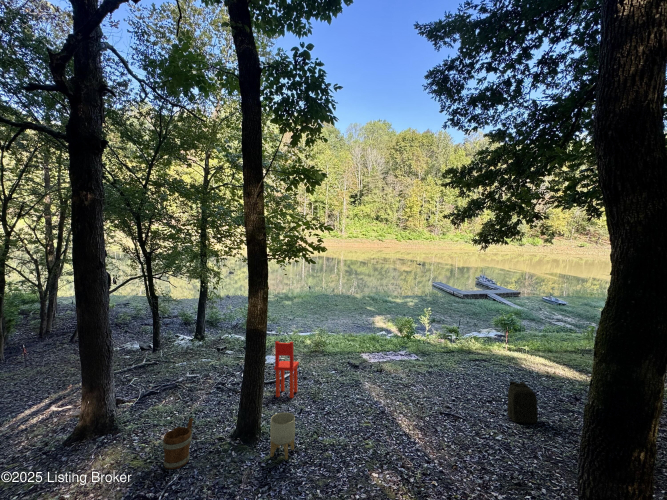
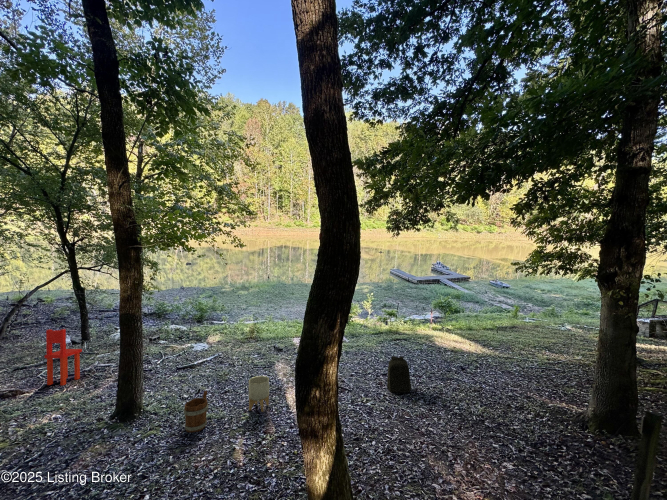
chair: present [274,341,299,398] -> present [45,329,82,385]
planter: present [270,413,295,459] -> present [249,376,269,412]
bucket: present [163,418,193,469] -> present [184,391,208,433]

